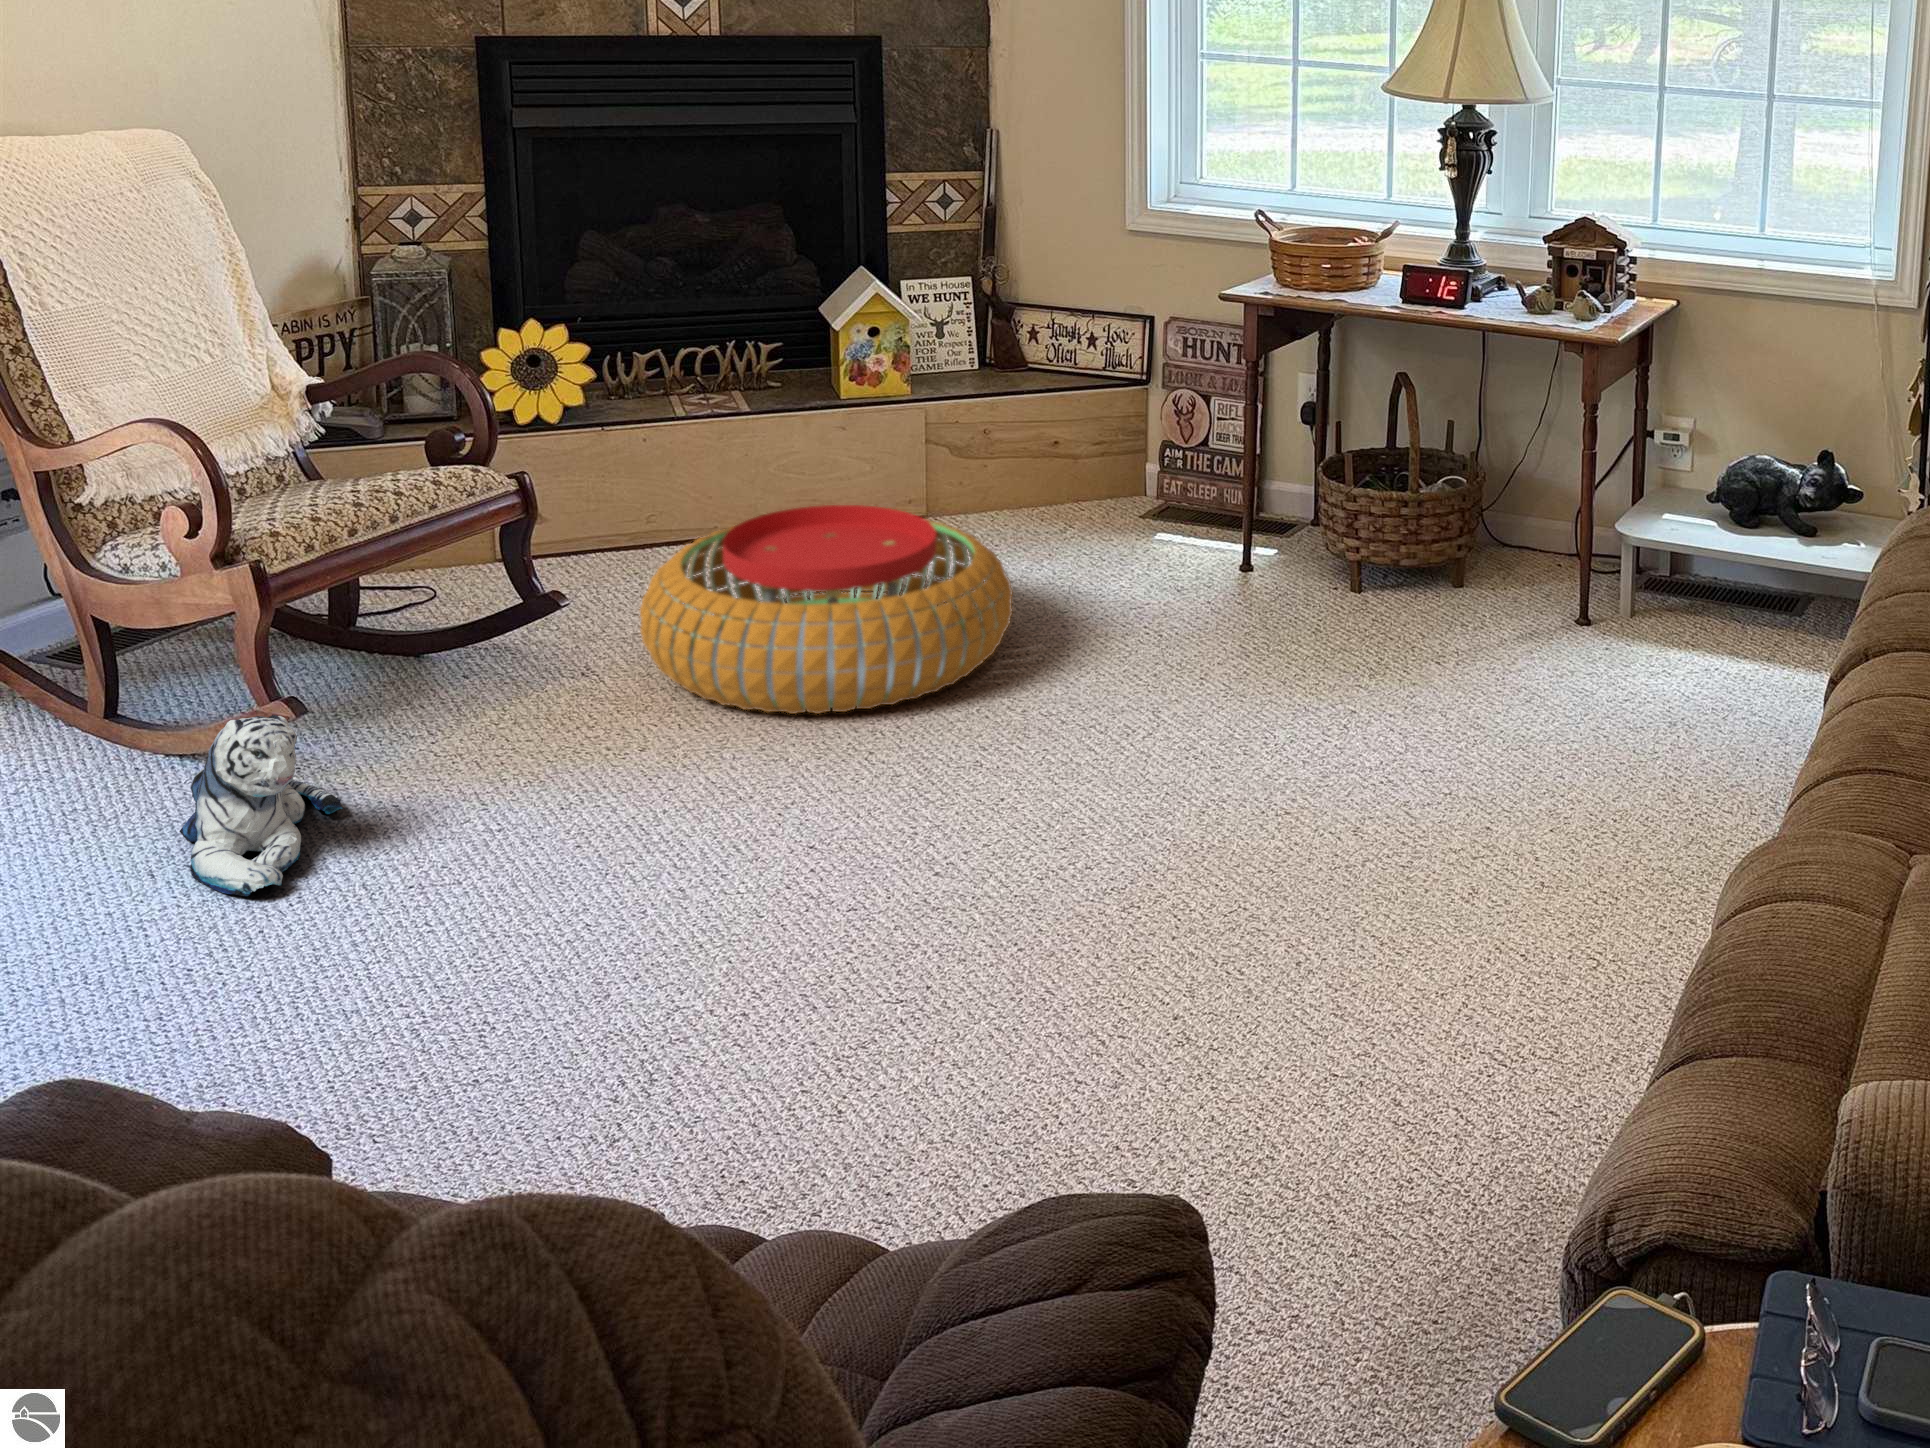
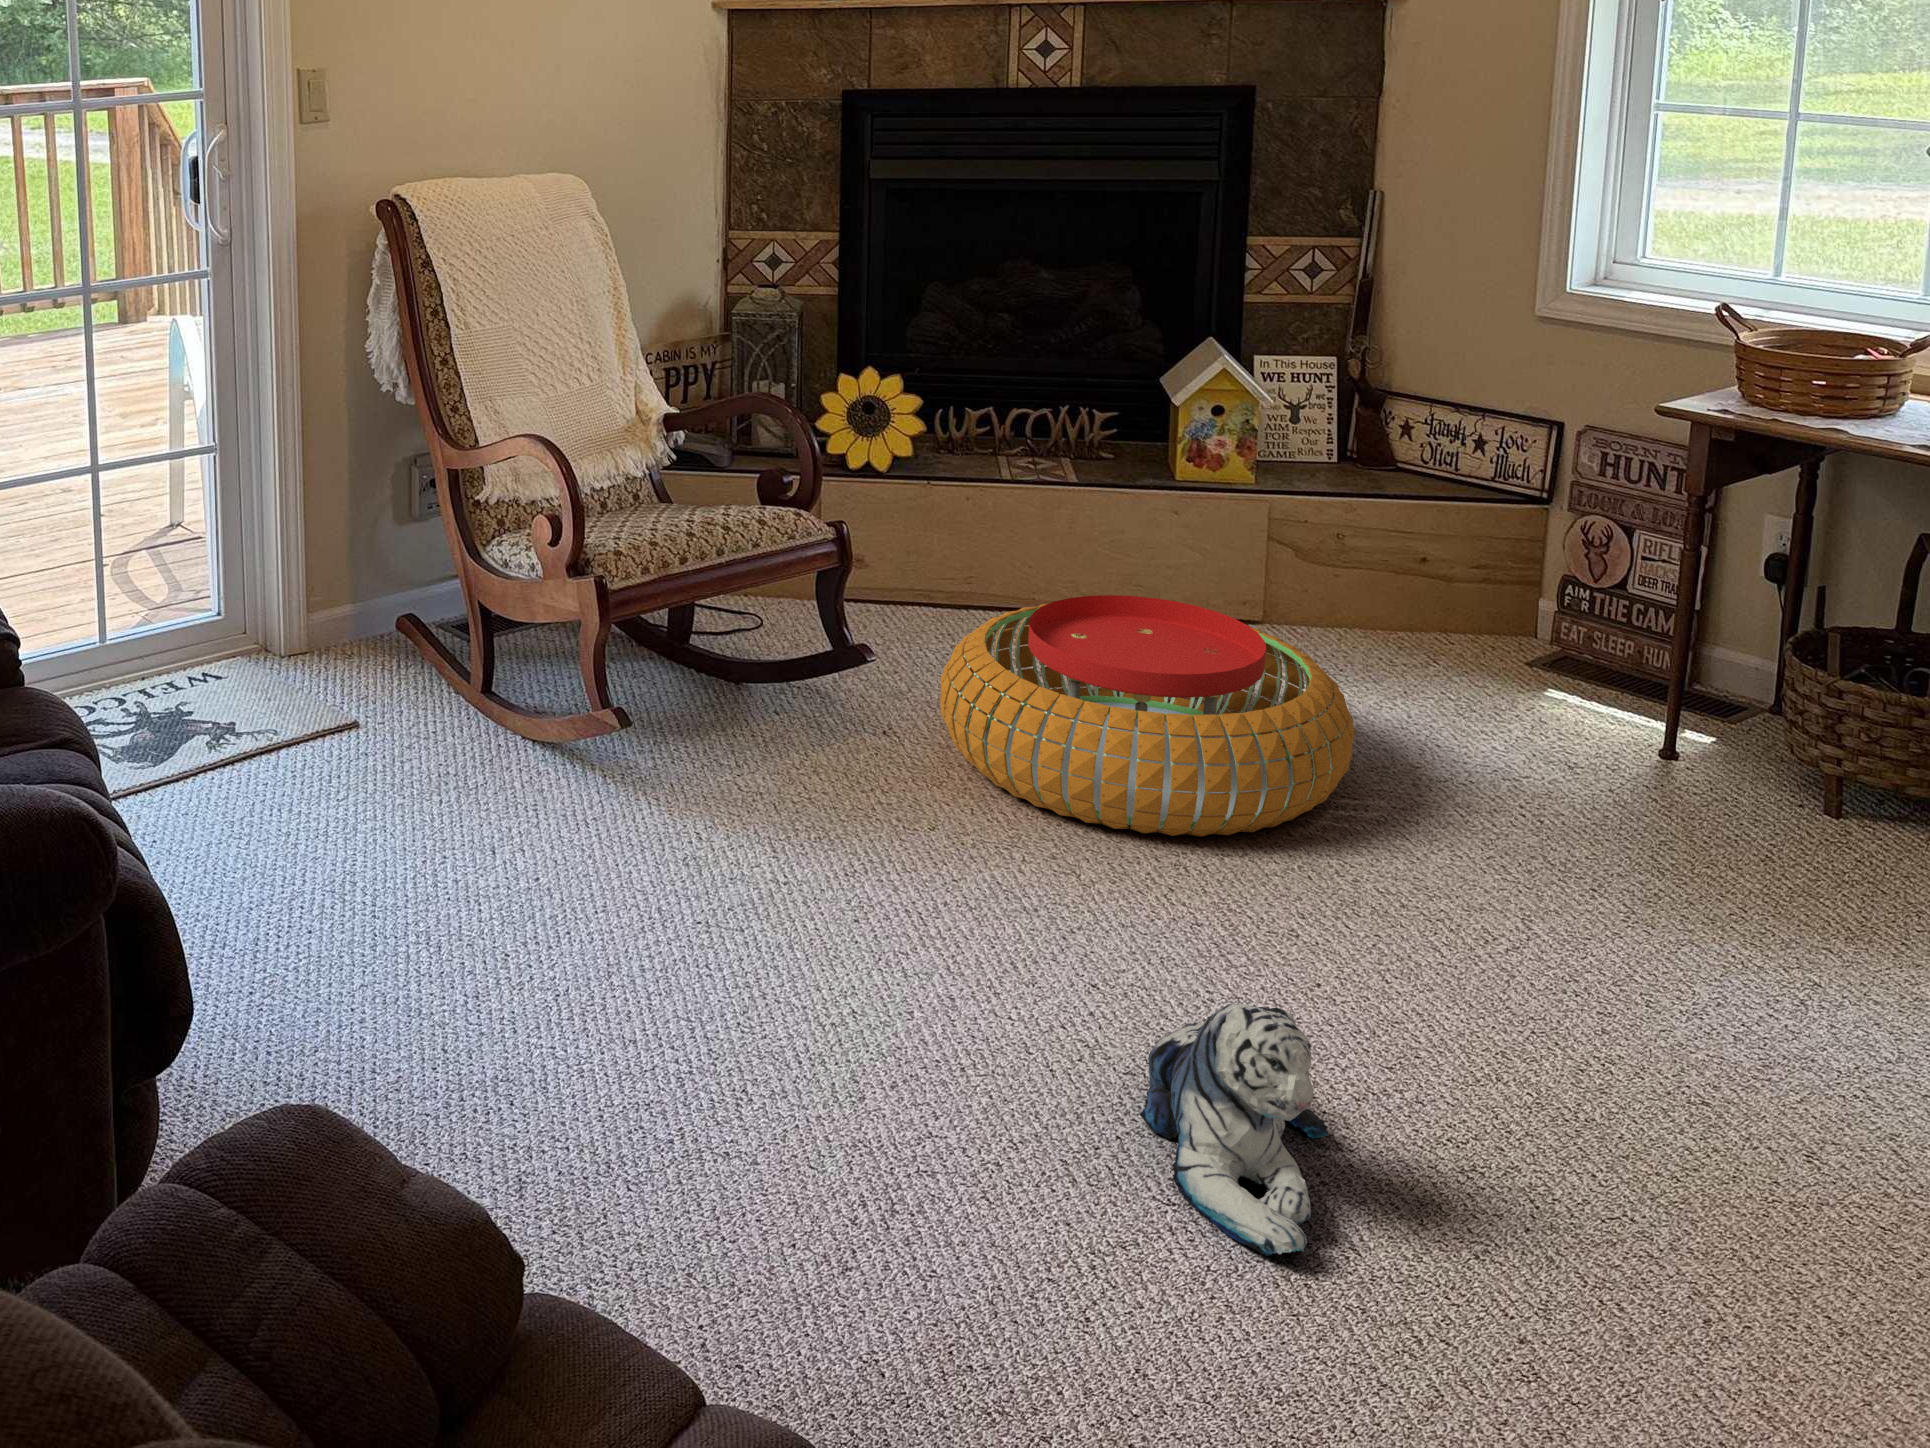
plush toy: present [179,715,343,896] -> present [1140,1004,1328,1256]

